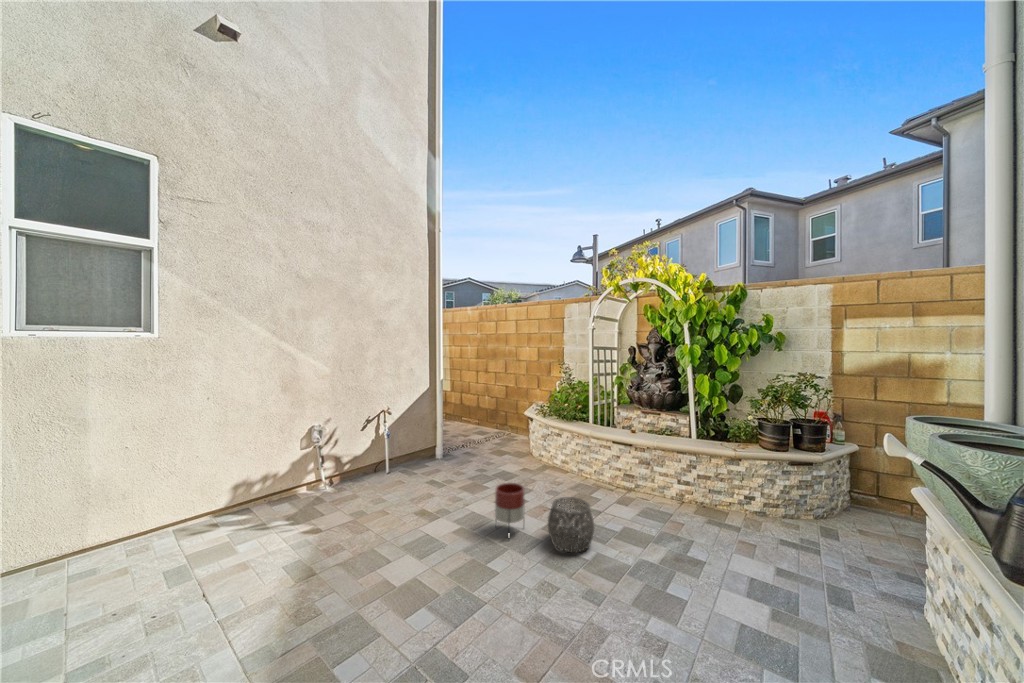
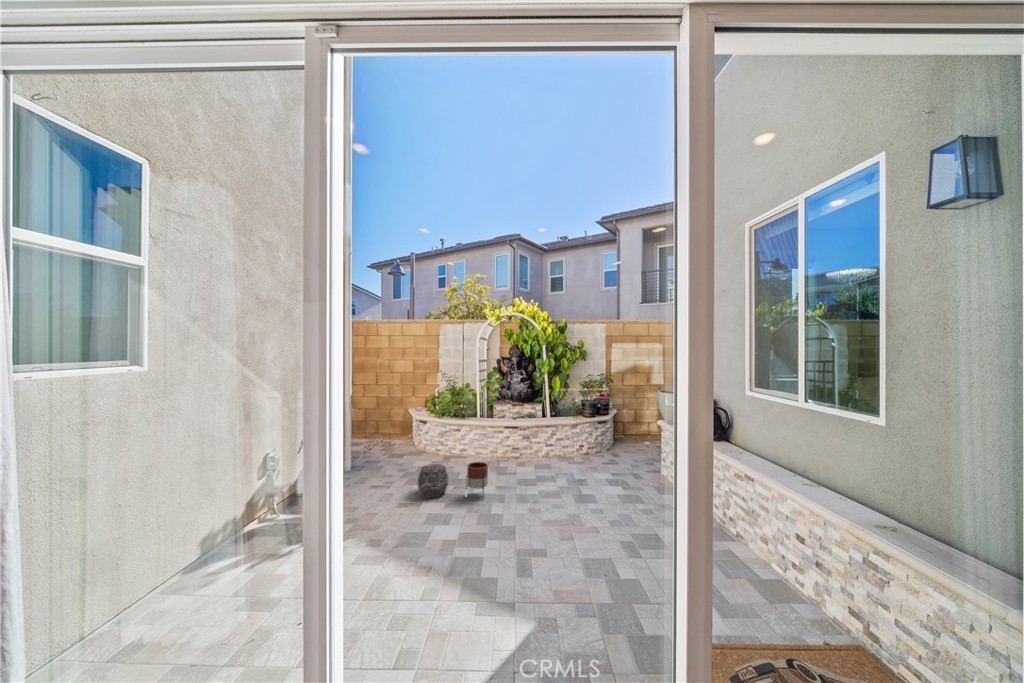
woven basket: present [548,497,594,553] -> present [418,464,448,498]

